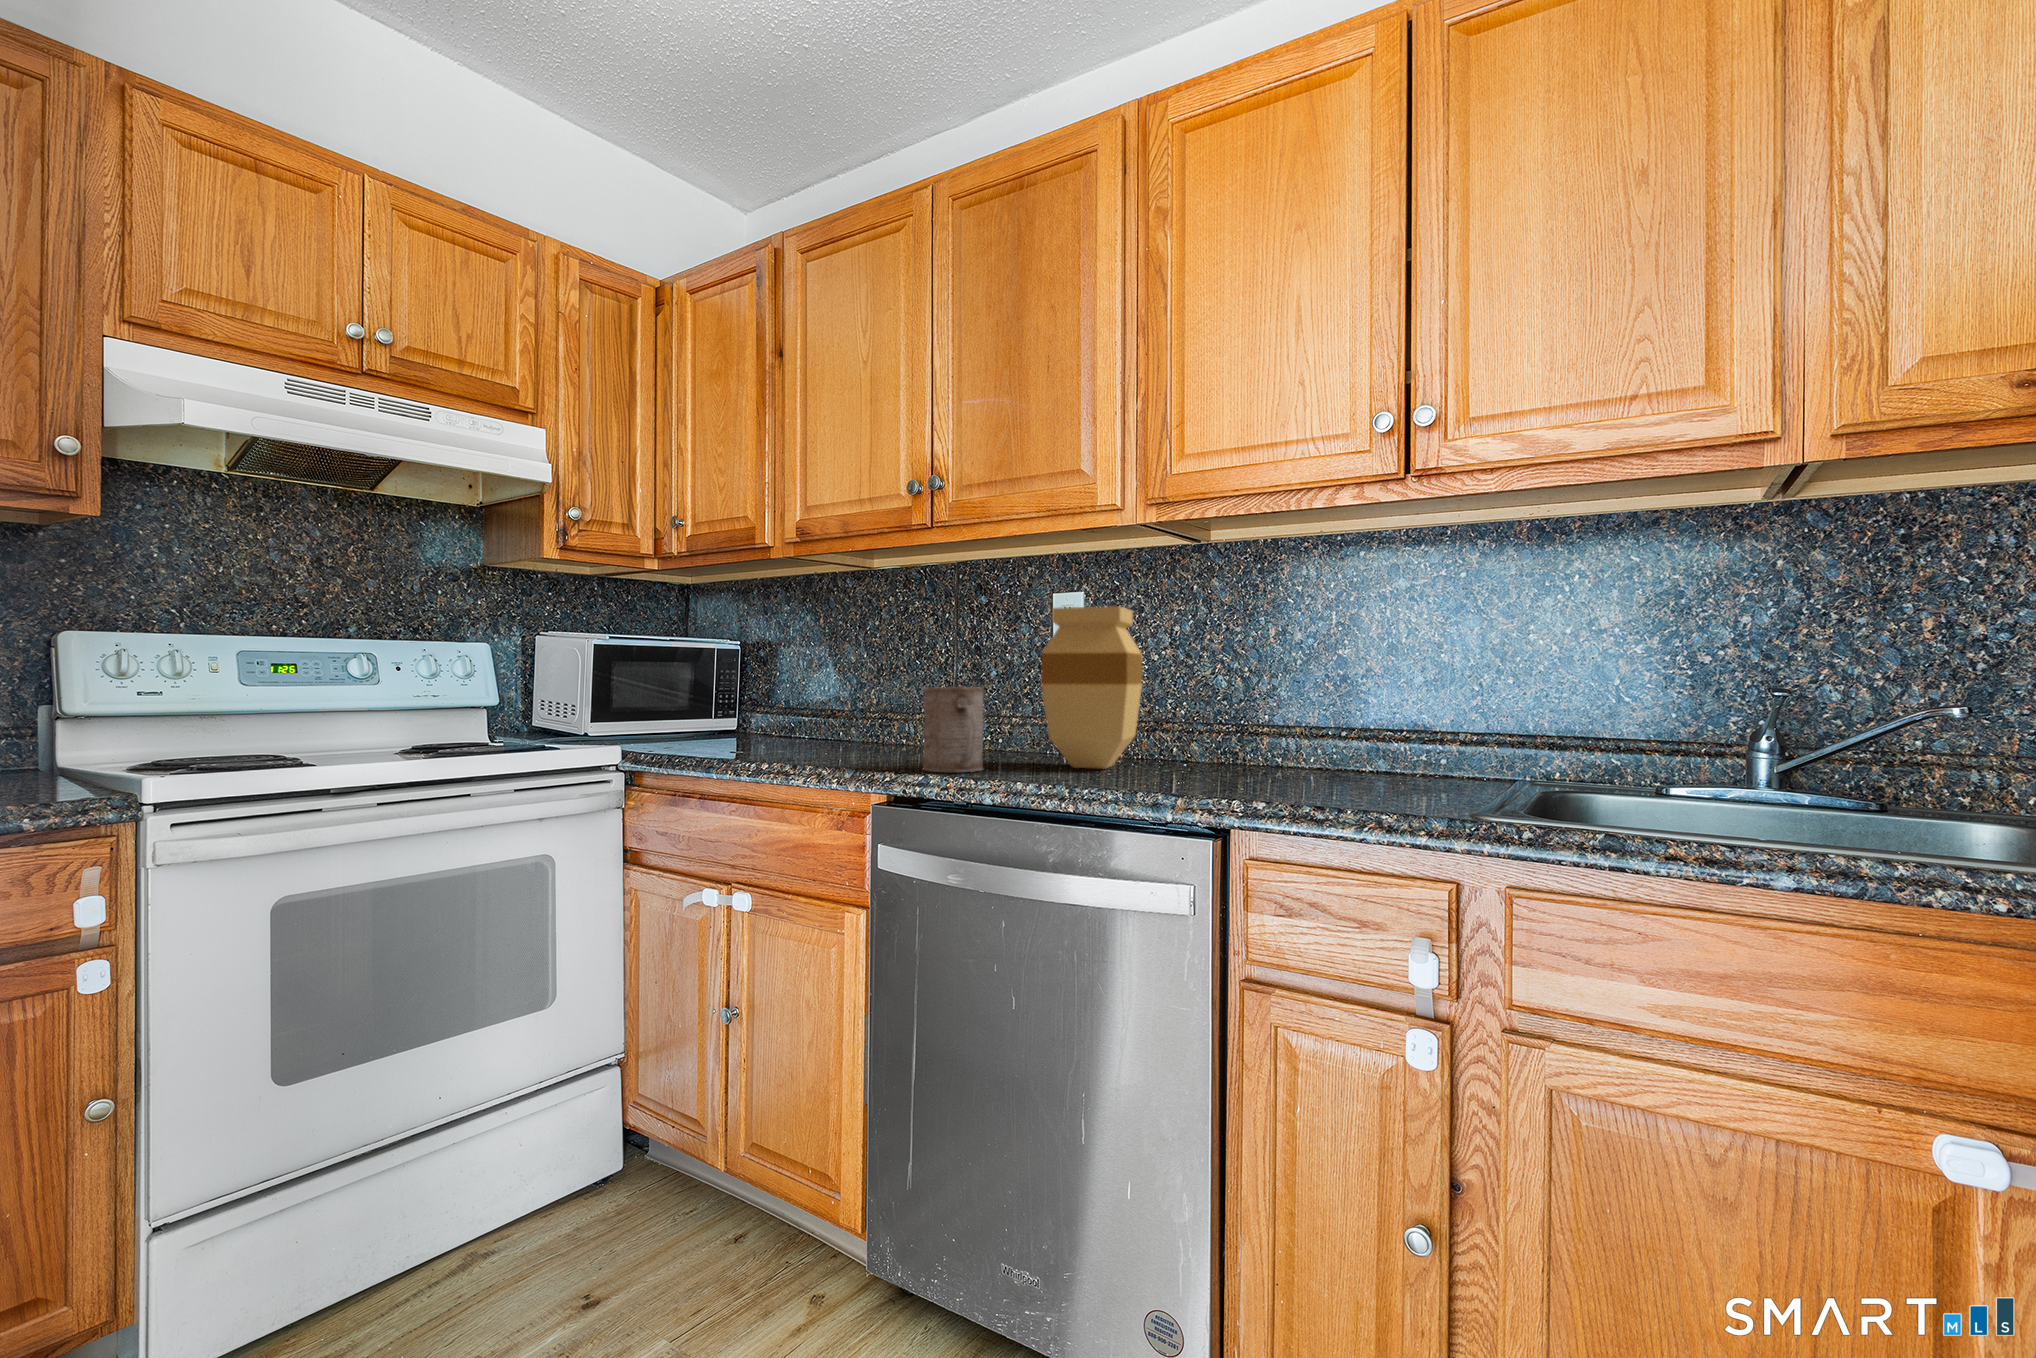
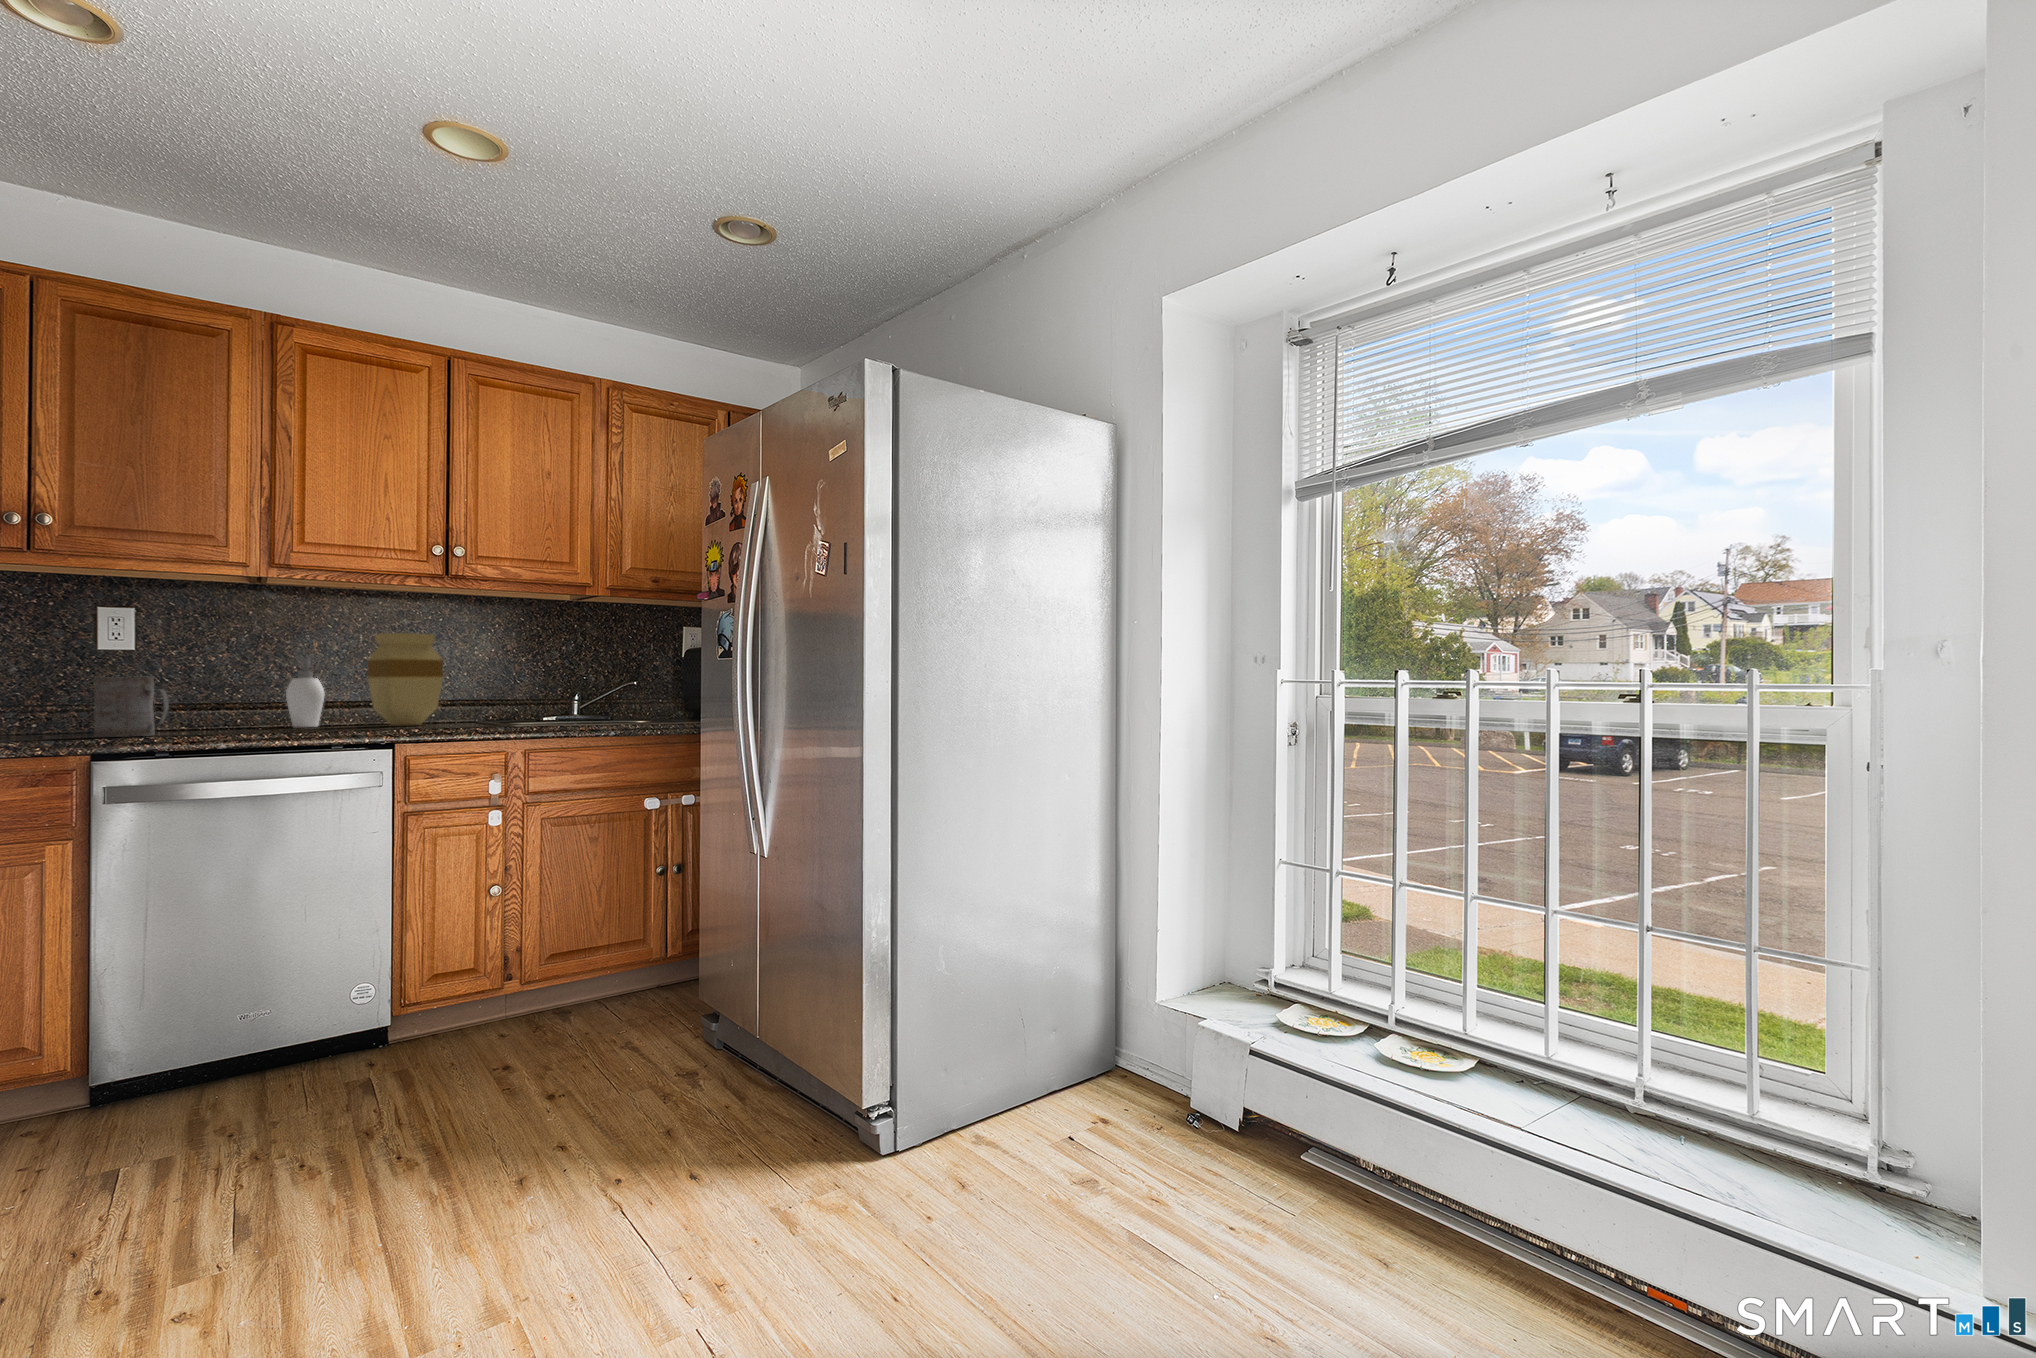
vase: present [1041,606,1142,769] -> present [367,633,443,726]
soap dispenser: none [1226,654,1291,766] -> present [286,658,325,727]

